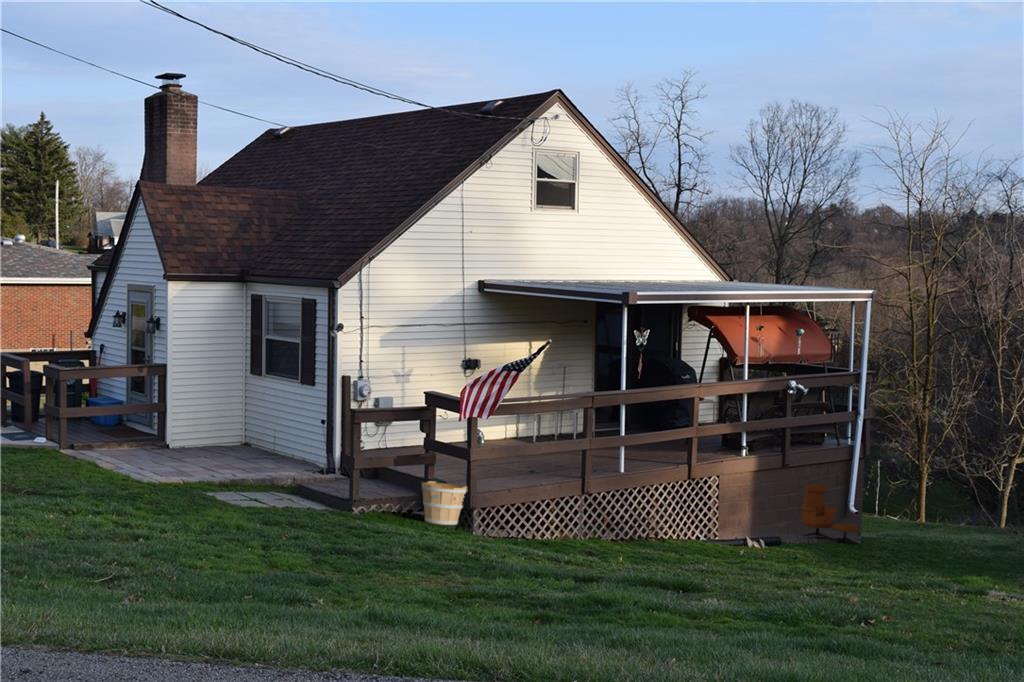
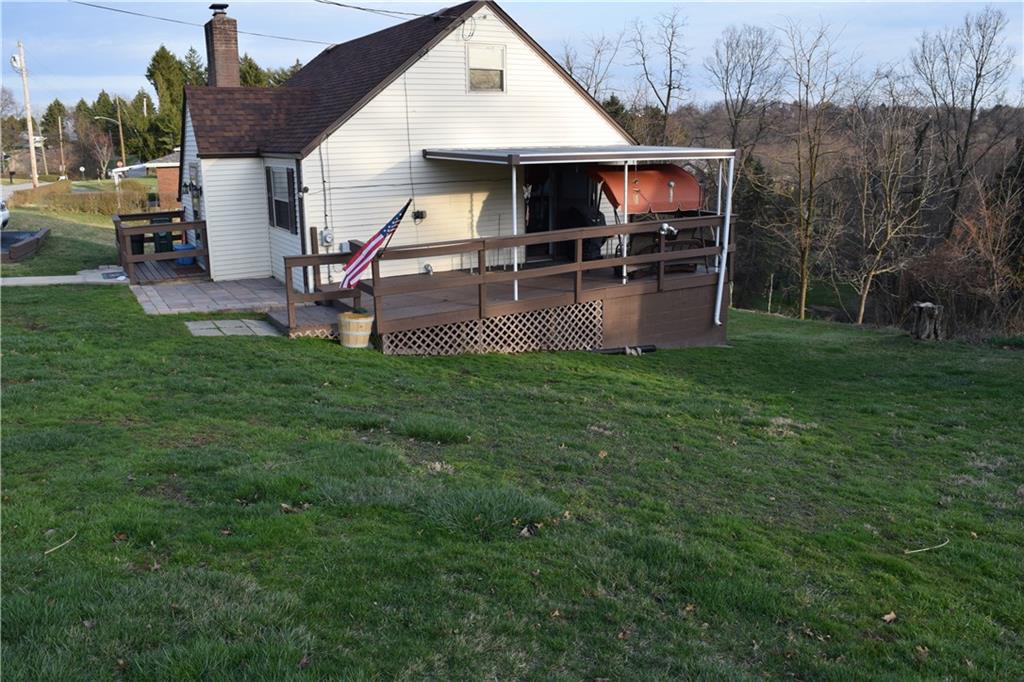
lounge chair: present [801,484,858,544] -> none [673,303,717,350]

